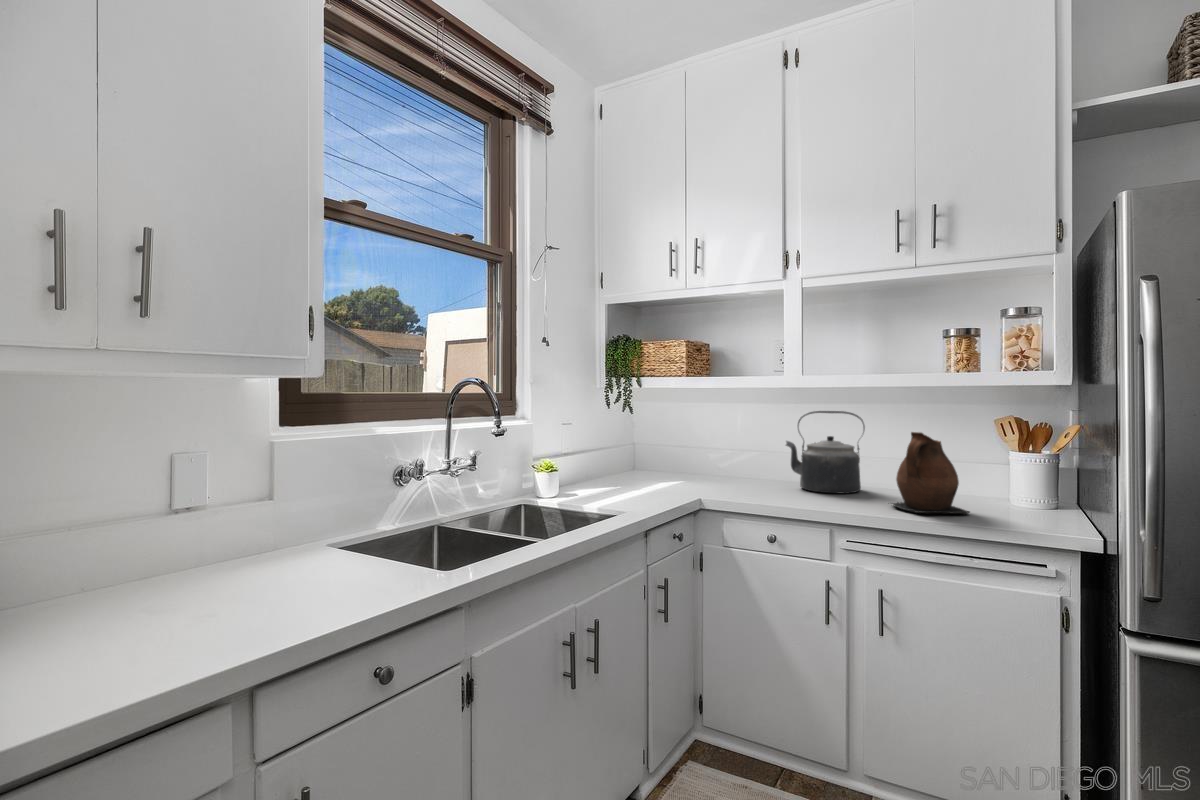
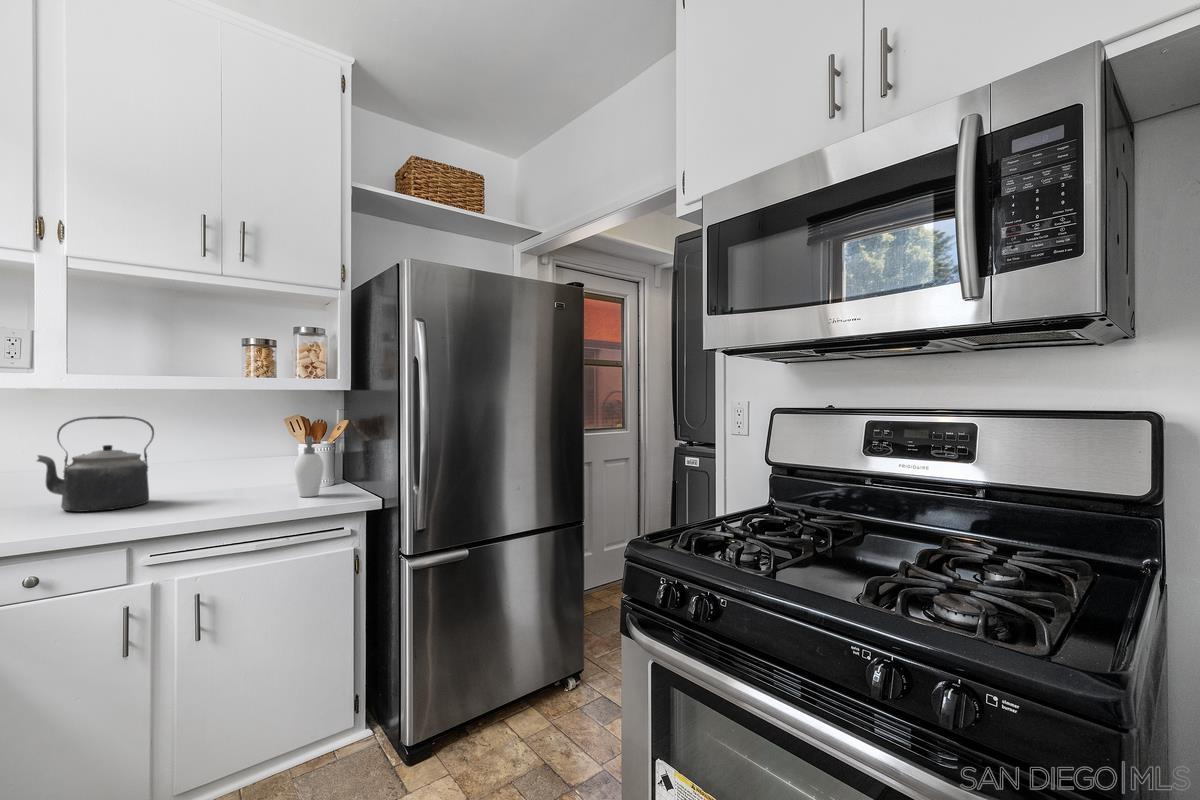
ceramic pitcher: present [892,432,970,514] -> none [195,433,279,510]
soap dispenser: none [993,442,1030,515] -> present [294,436,324,497]

